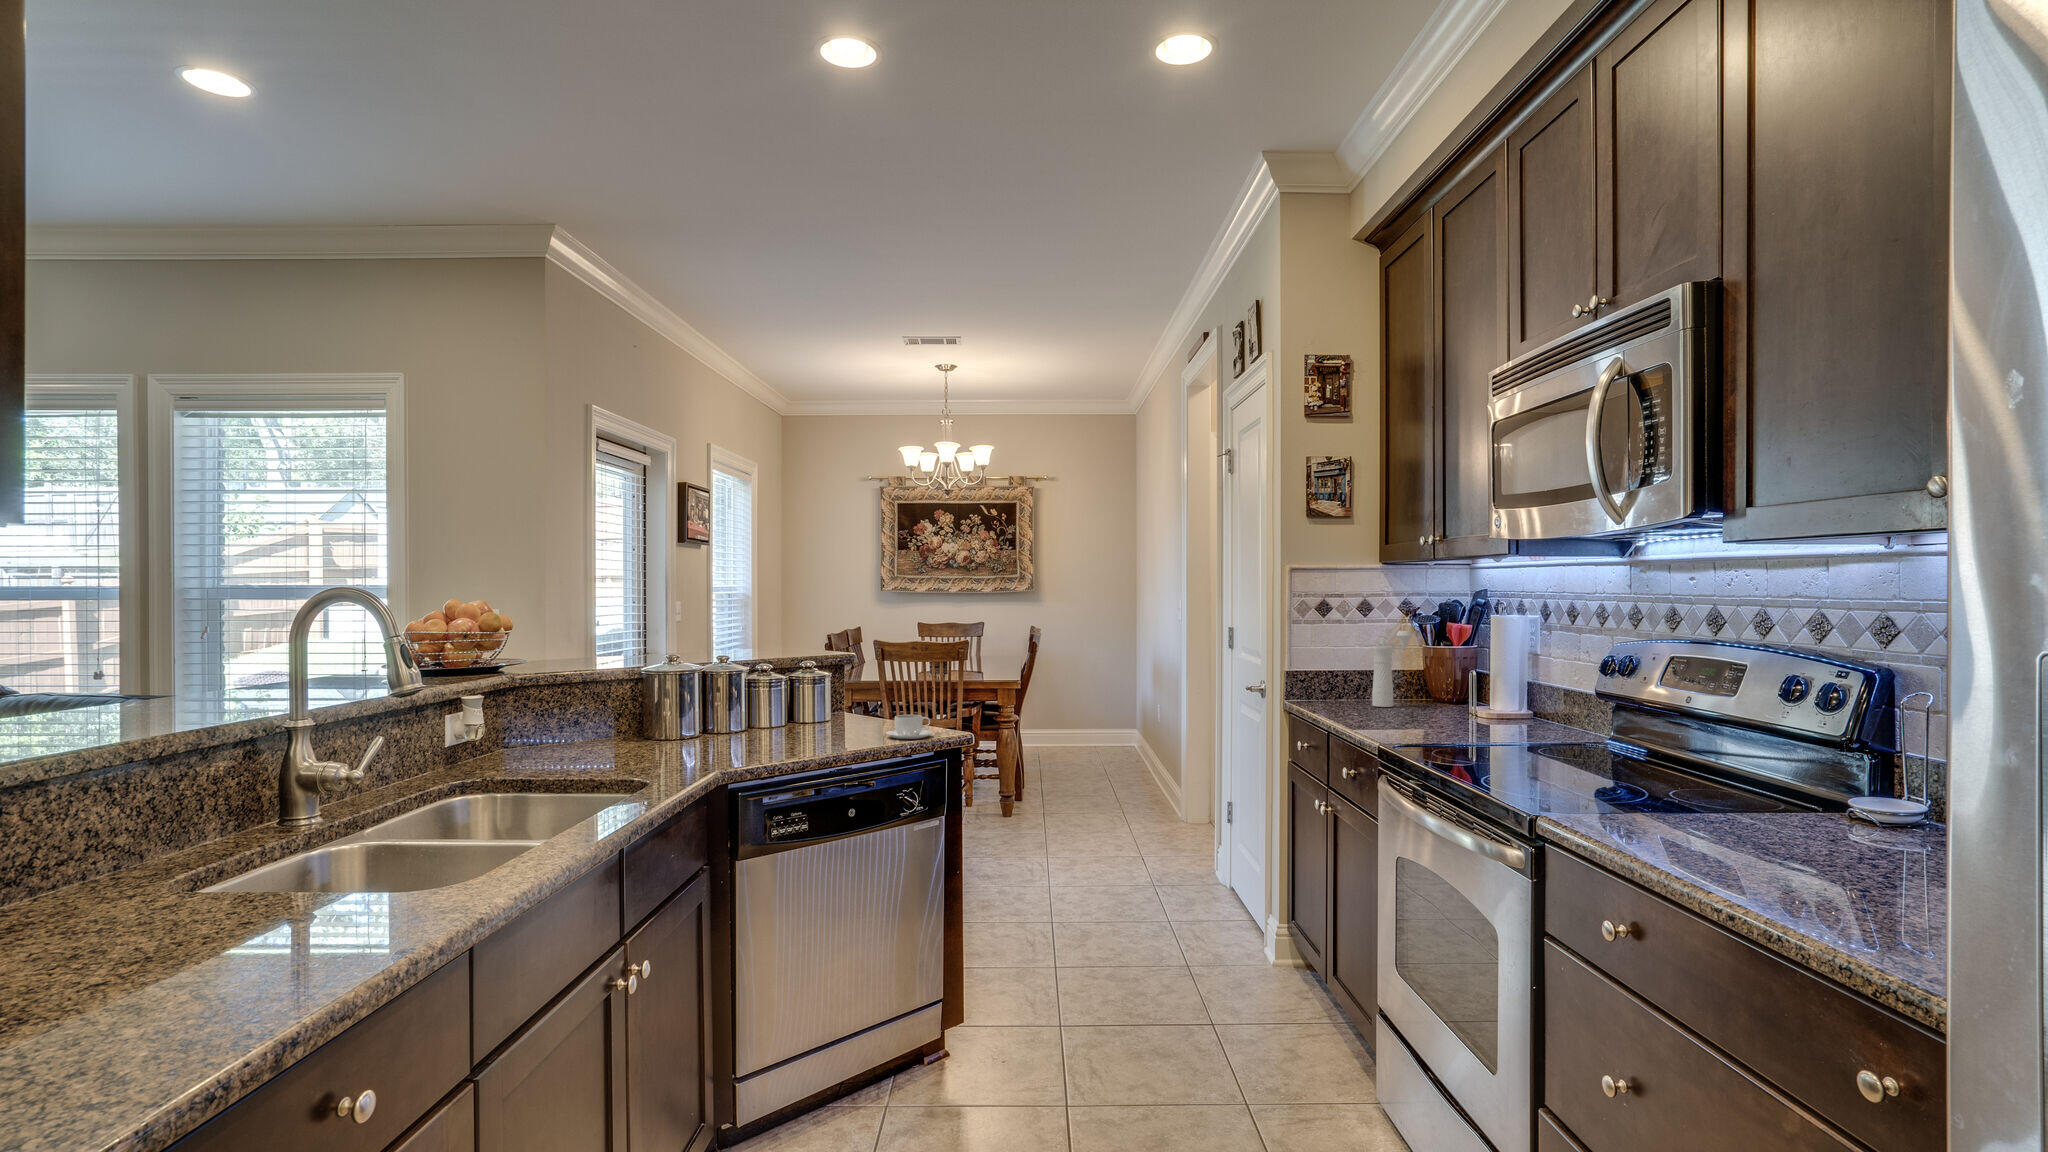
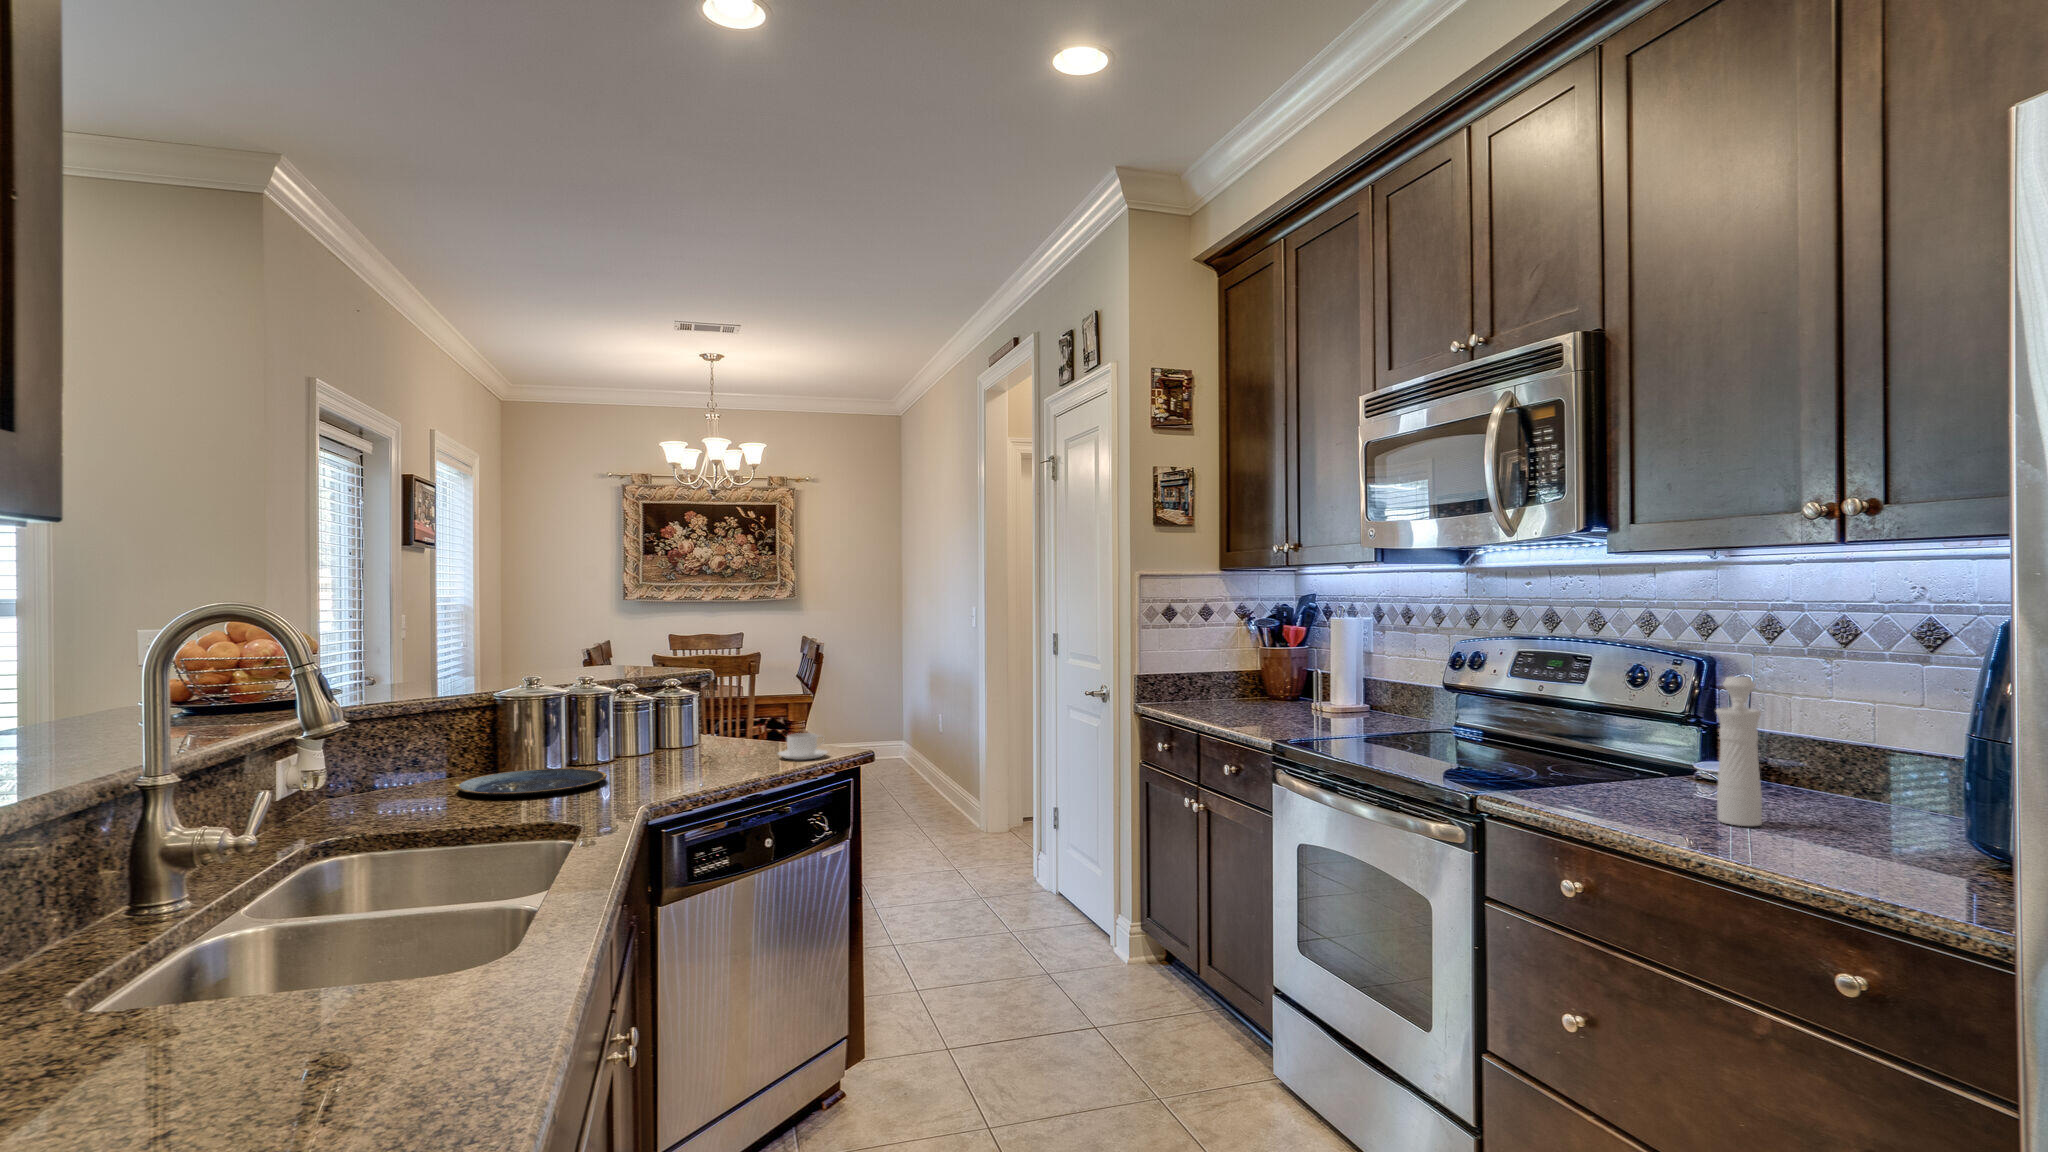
pepper mill: present [1372,631,1412,707] -> present [1716,676,1762,826]
plate: none [598,735,724,756] -> present [455,768,607,796]

